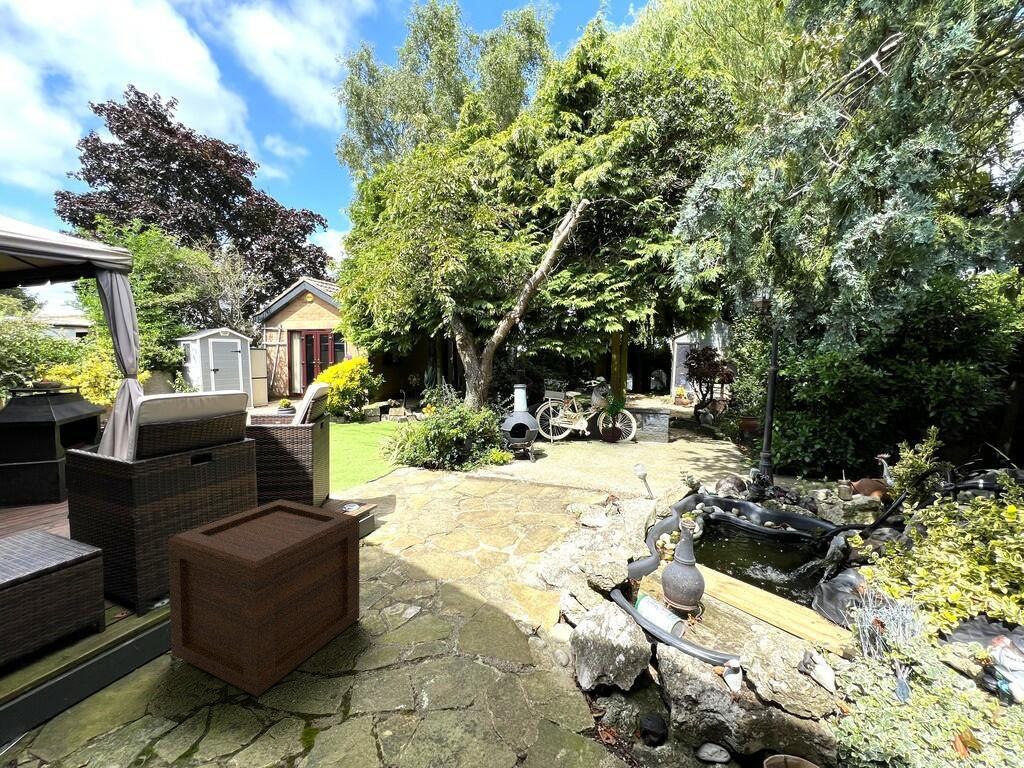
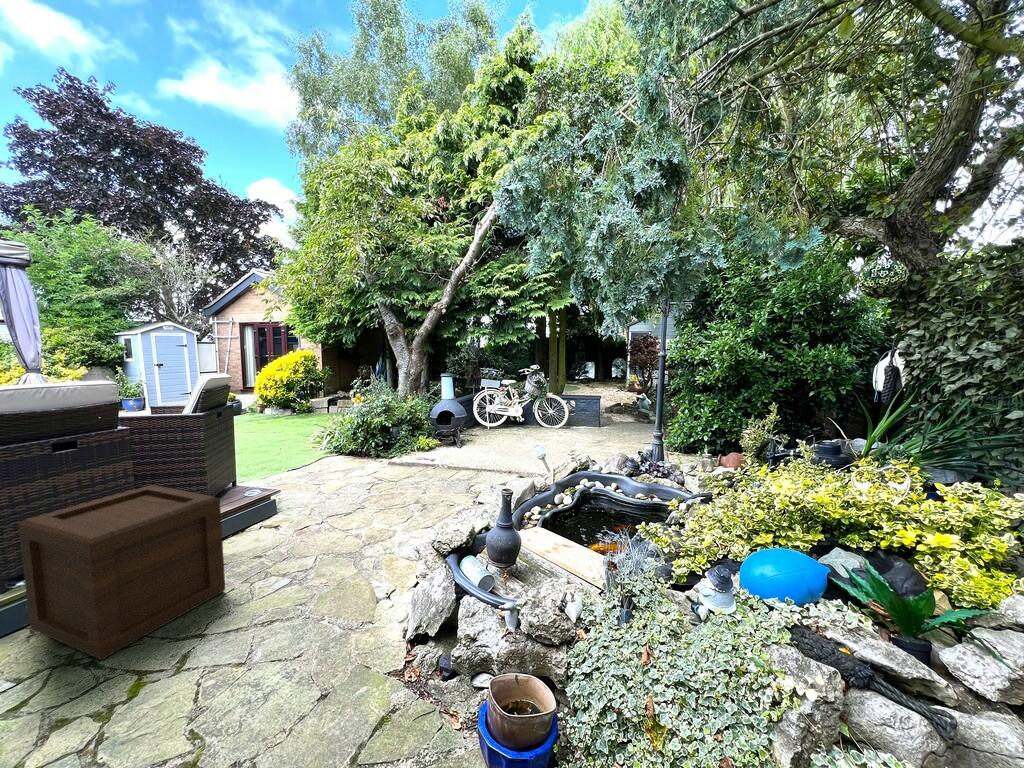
potted tree: present [601,399,626,442] -> none [530,382,556,426]

